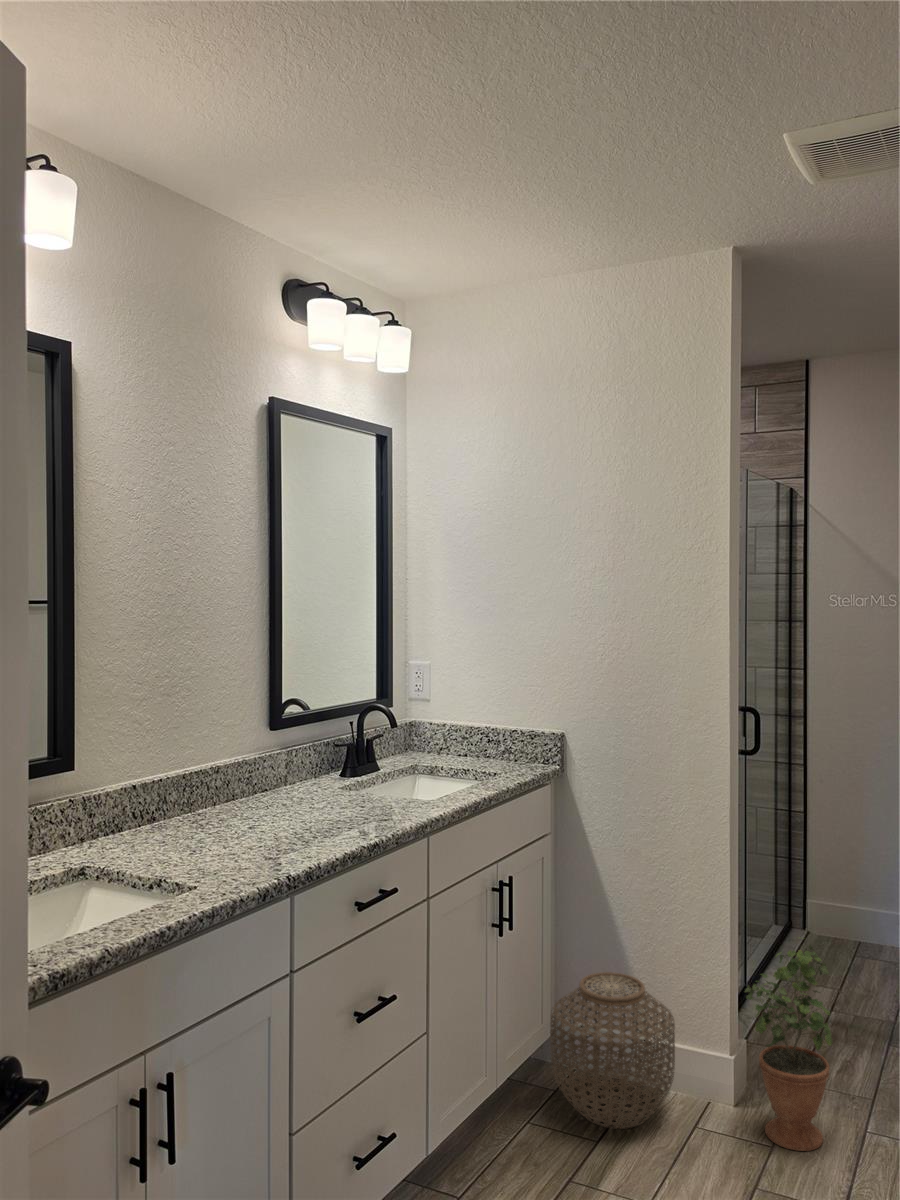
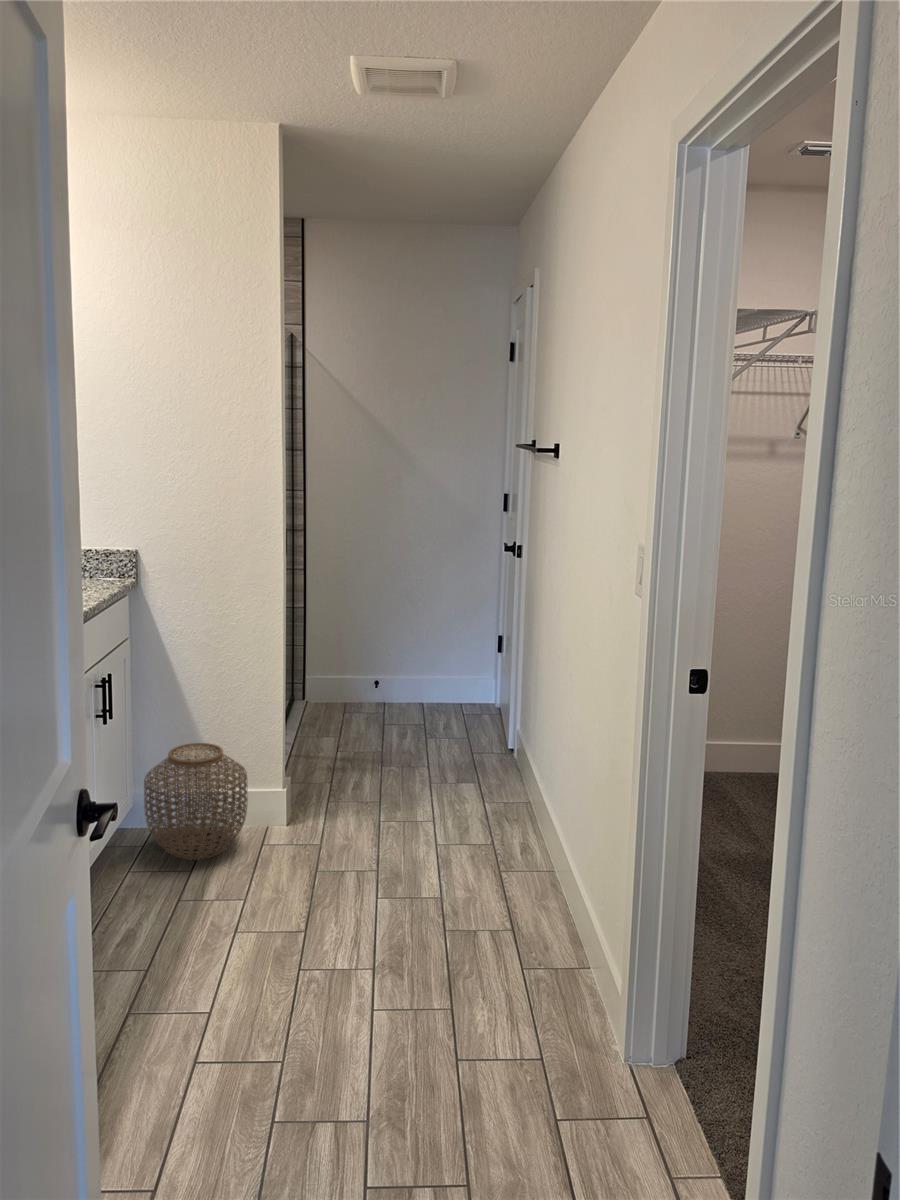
potted plant: present [745,945,832,1151] -> none [299,694,361,842]

